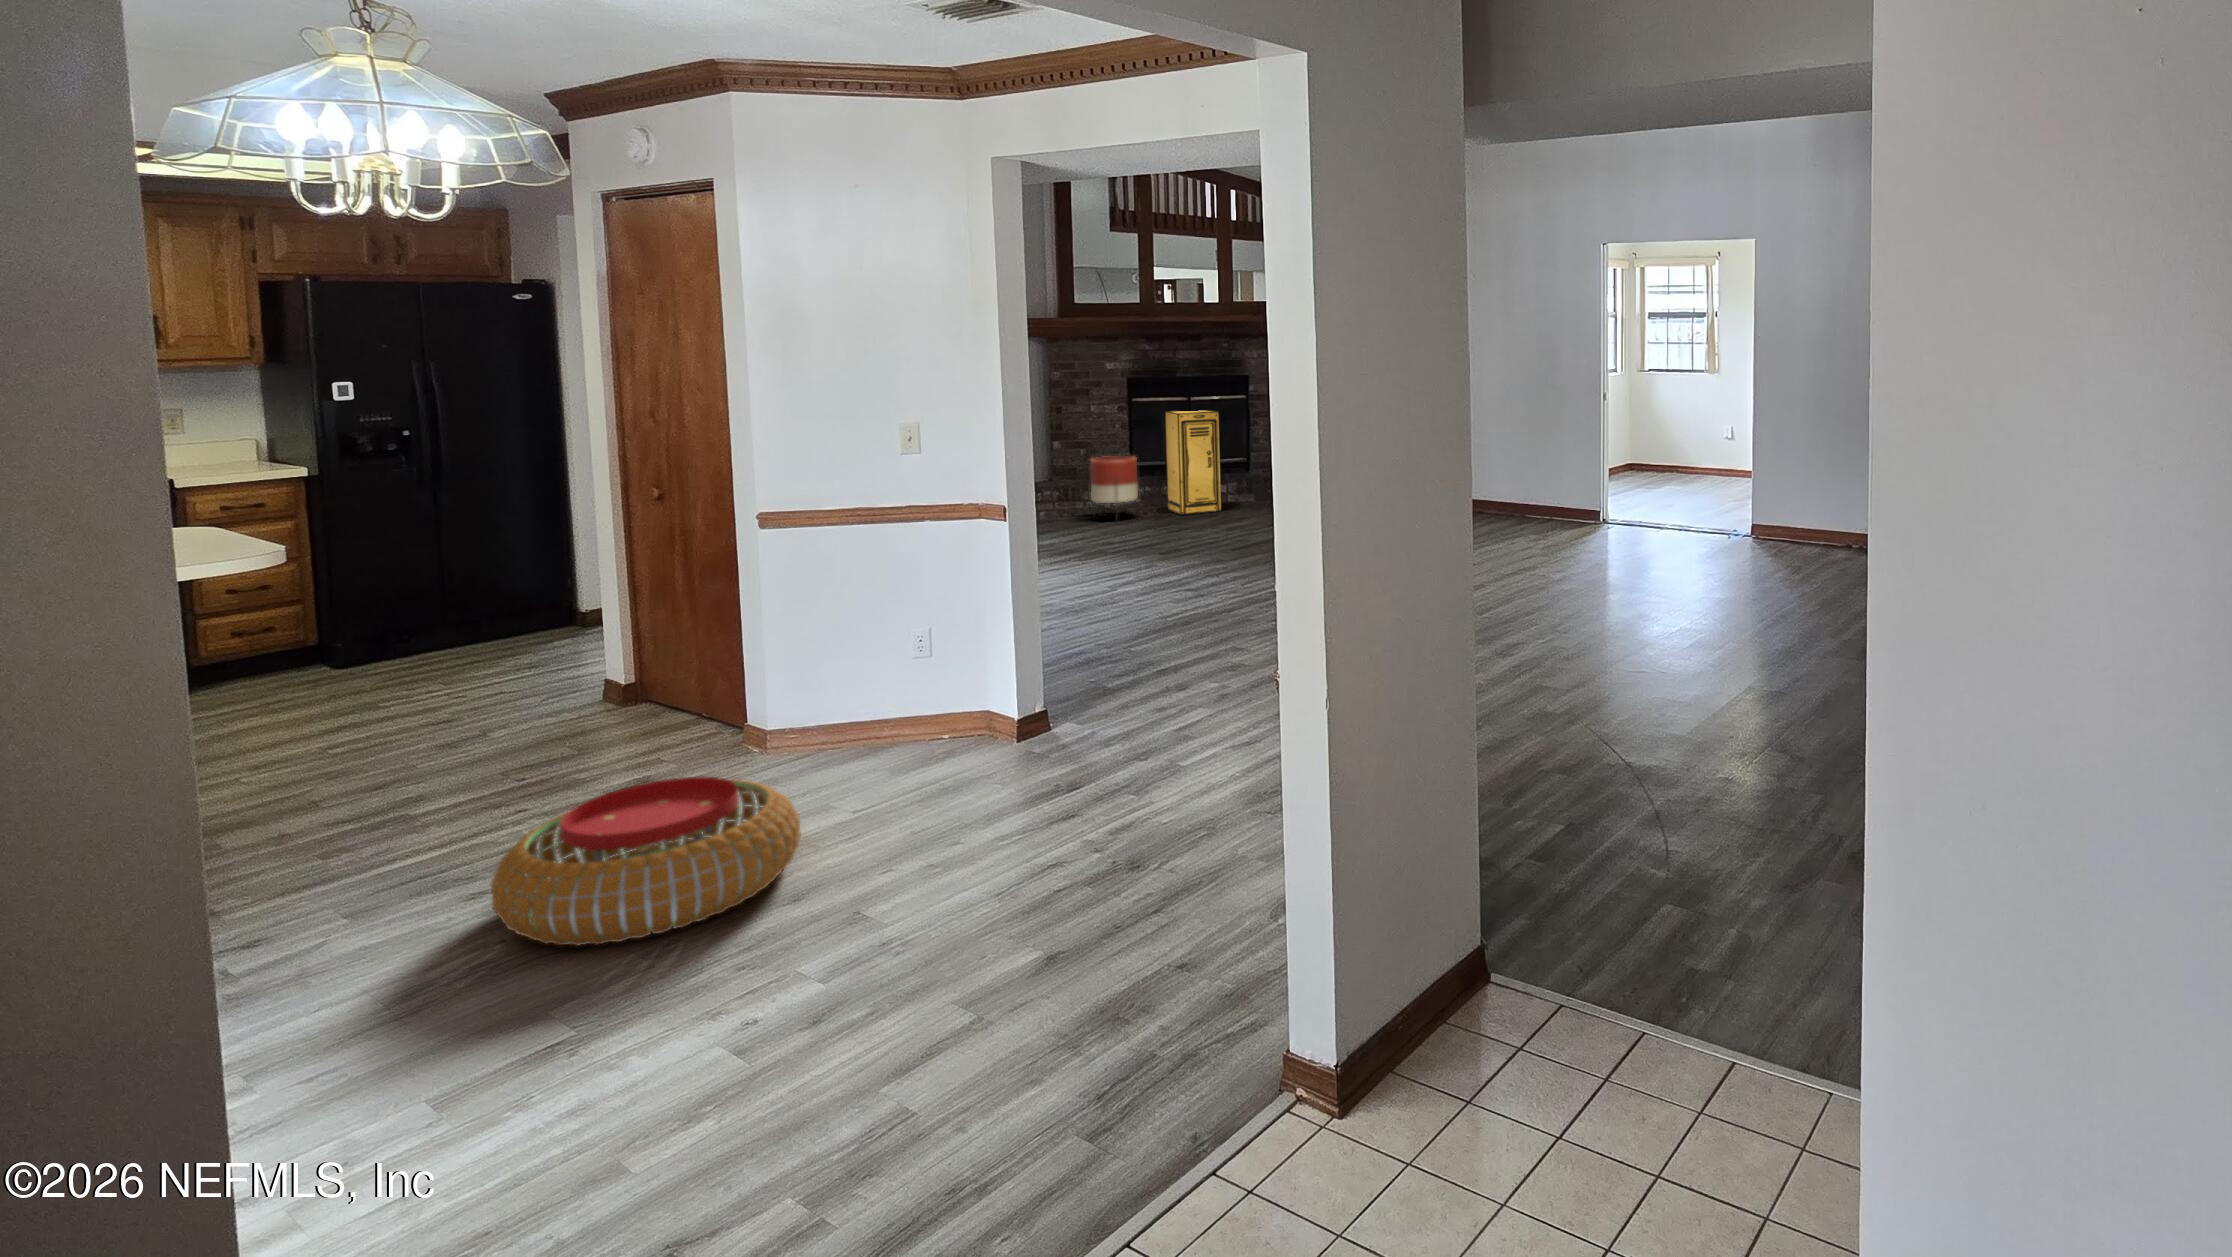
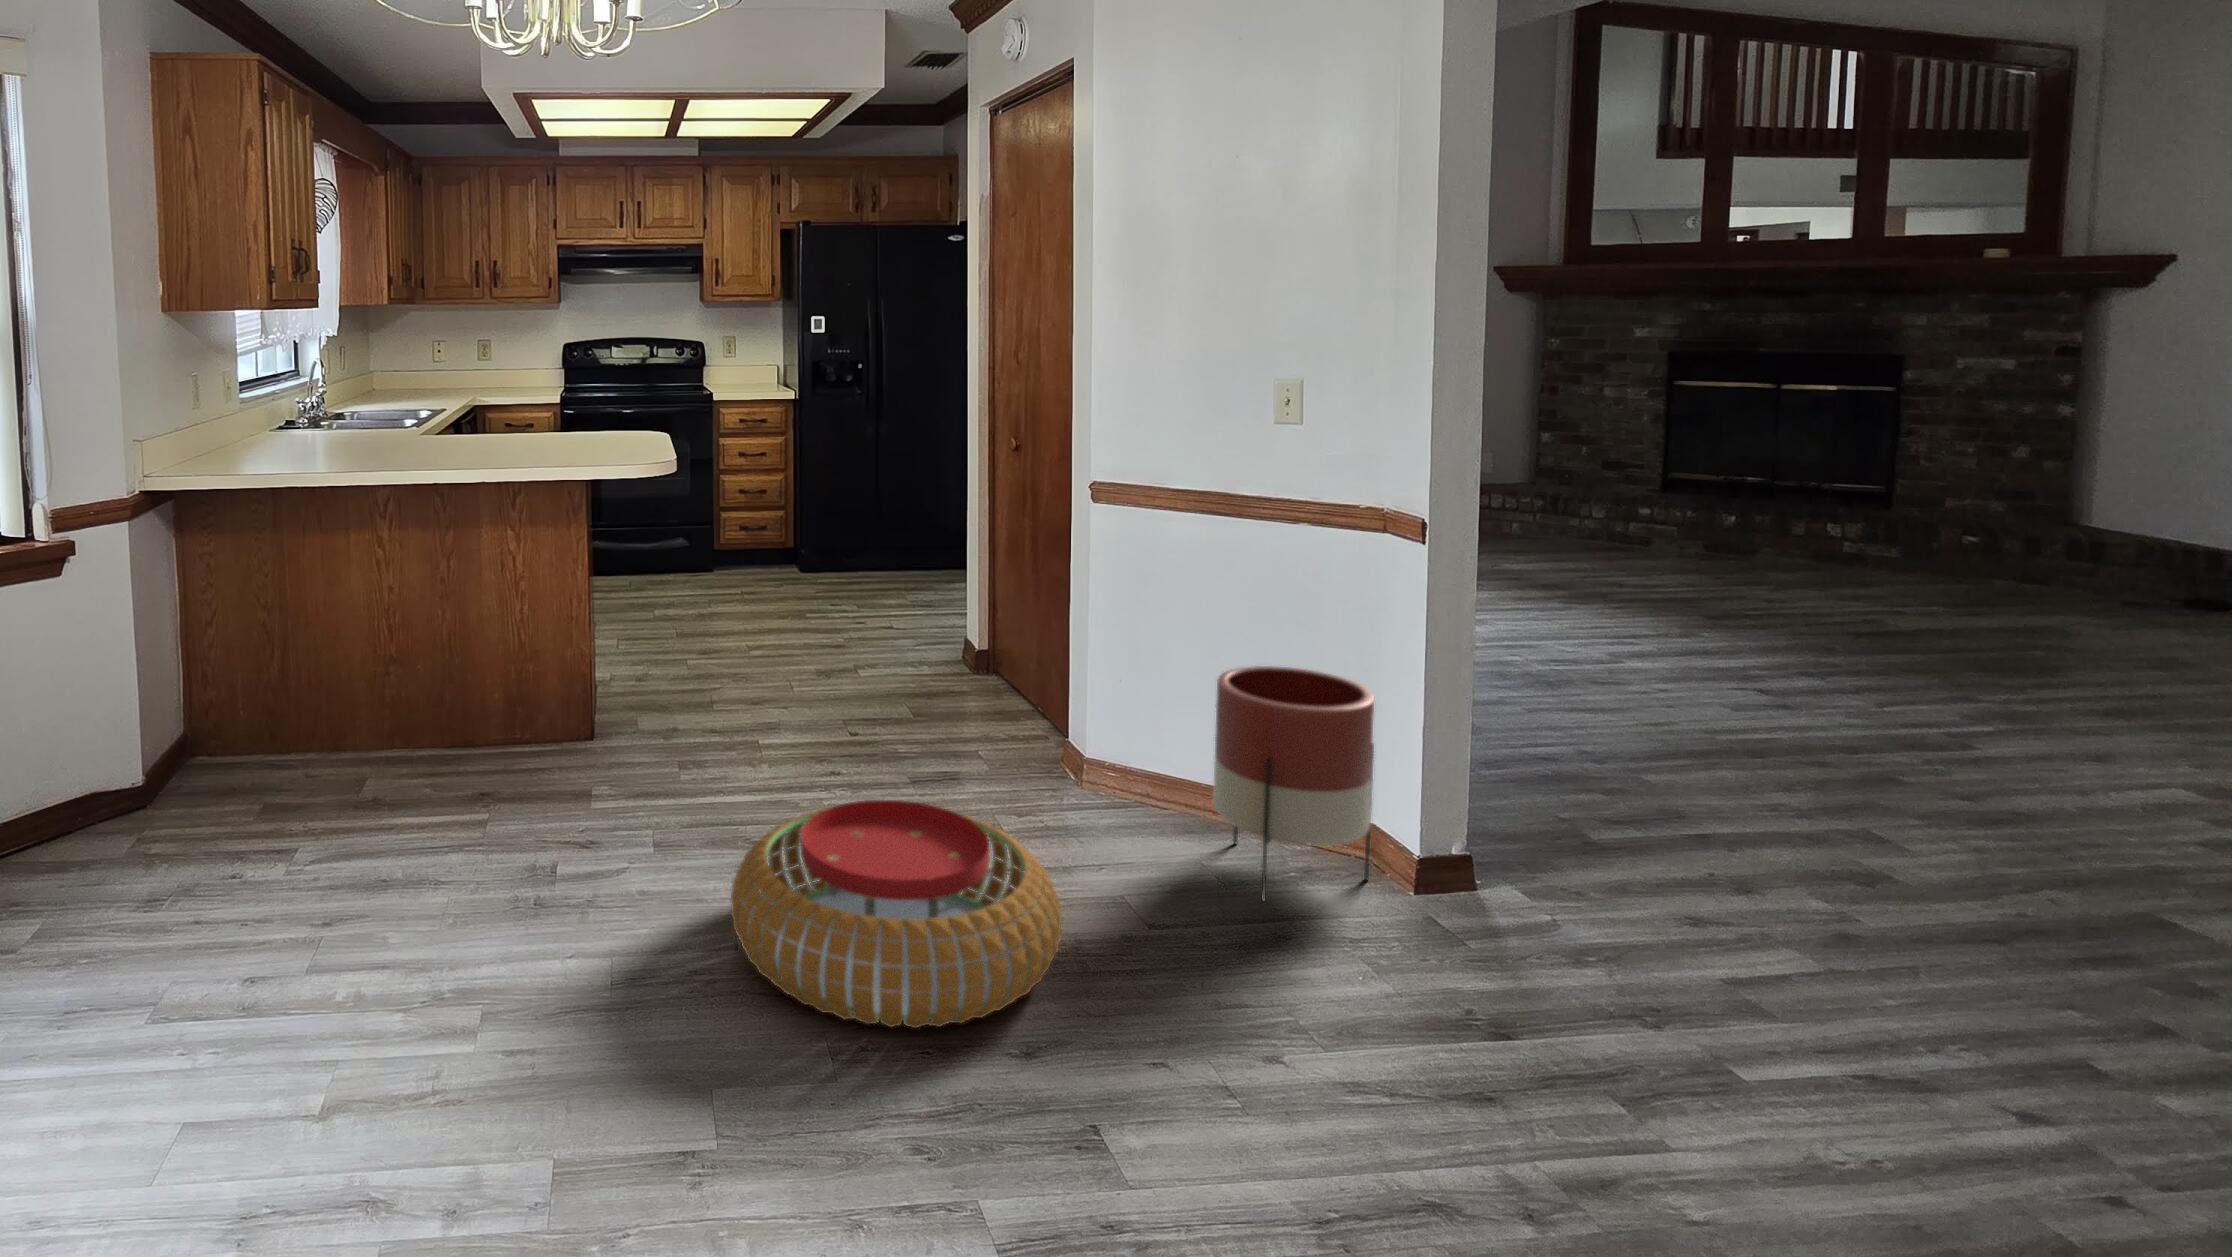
storage cabinet: present [1165,409,1221,515] -> none [1721,401,1838,567]
planter: present [1090,456,1138,503] -> present [1213,666,1374,900]

